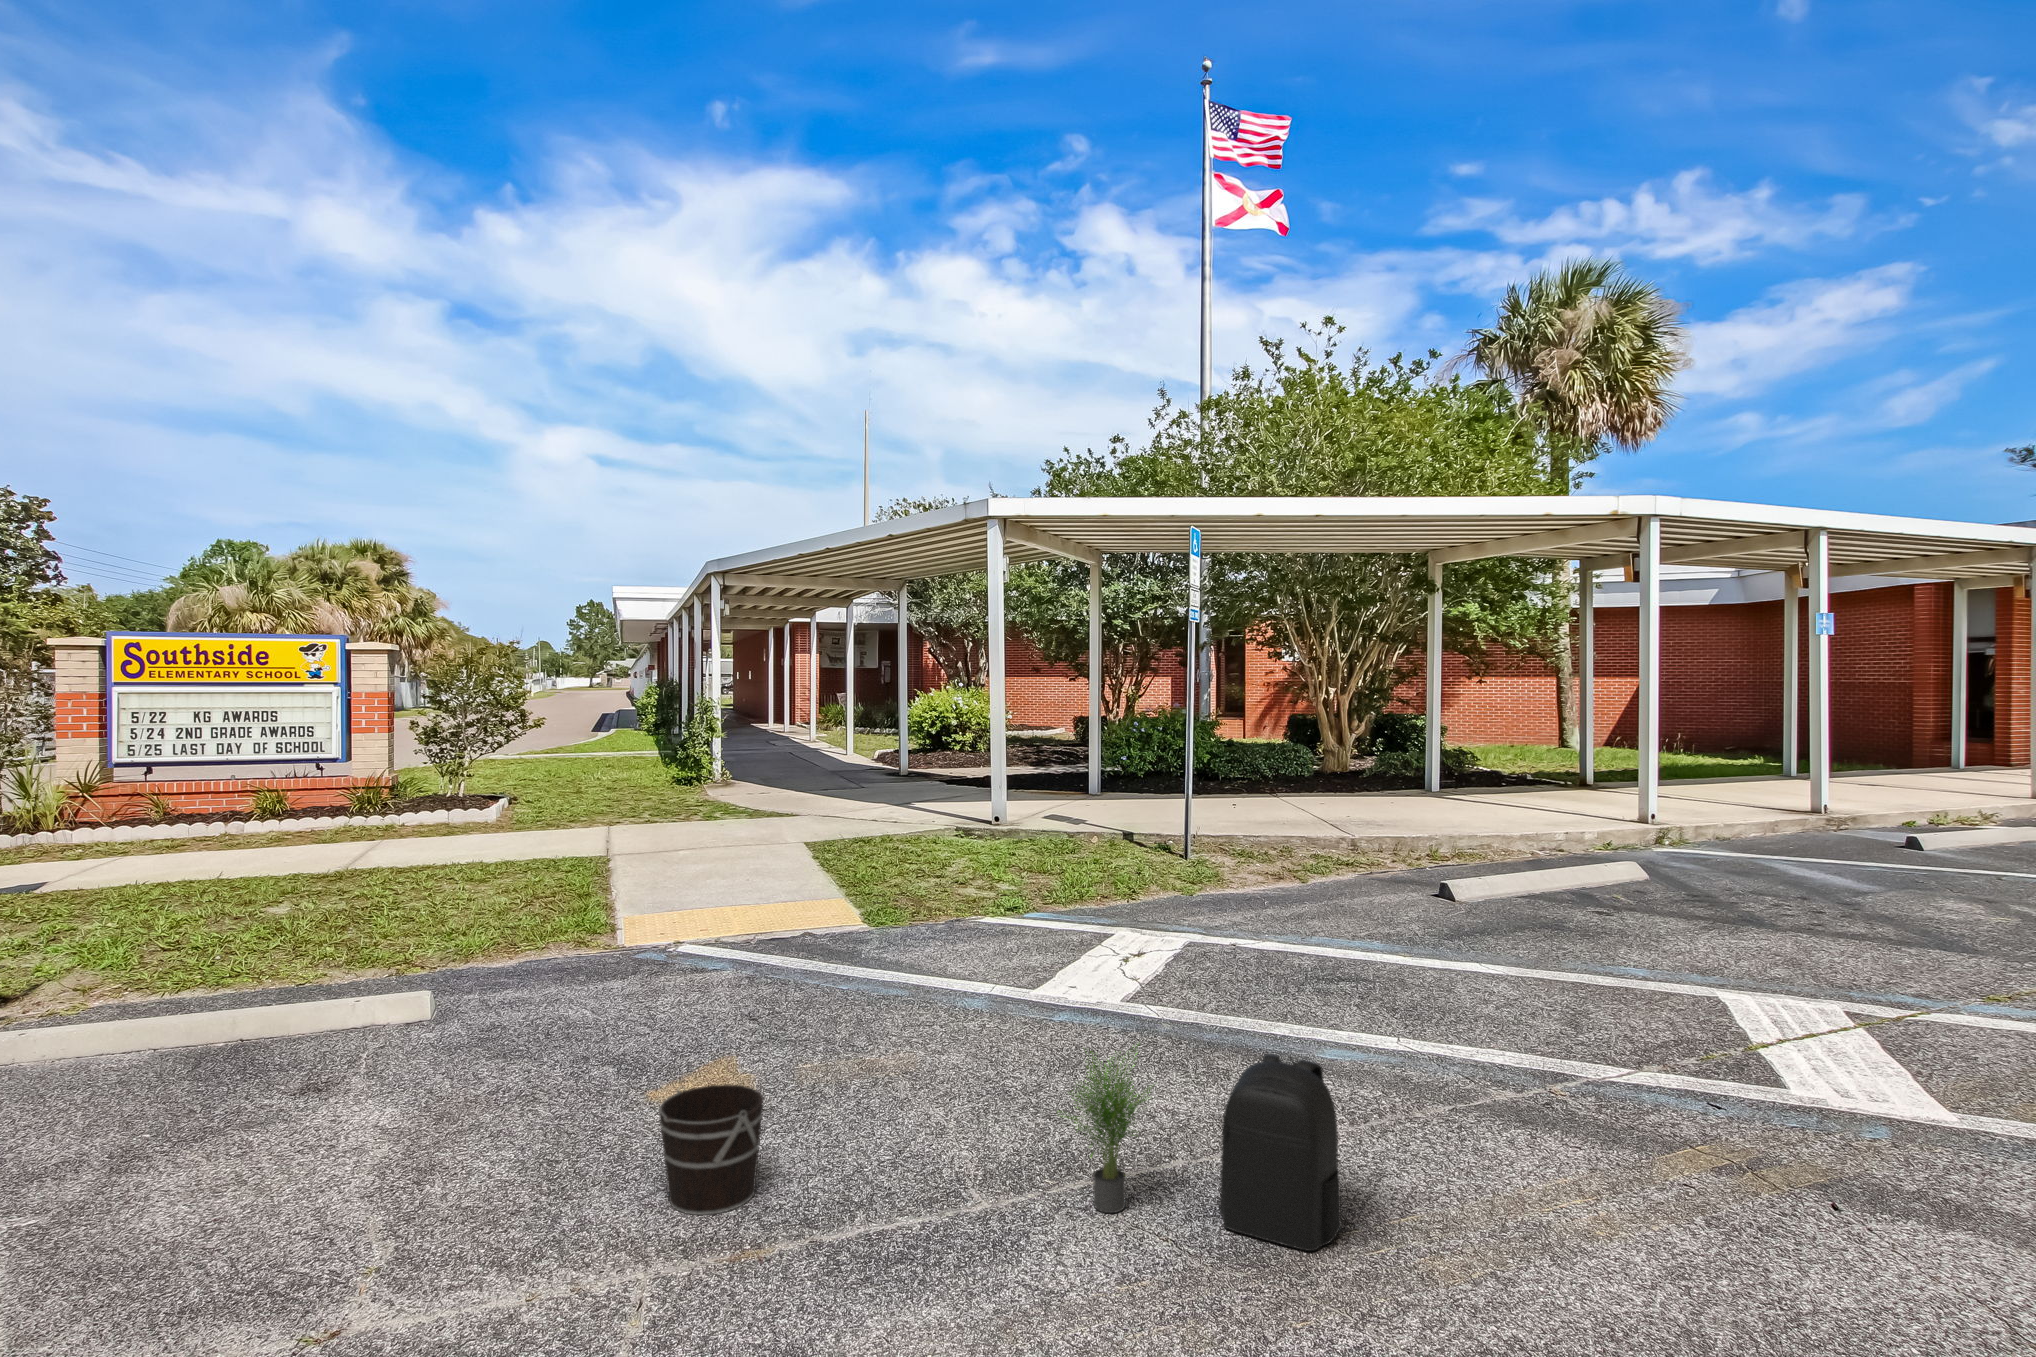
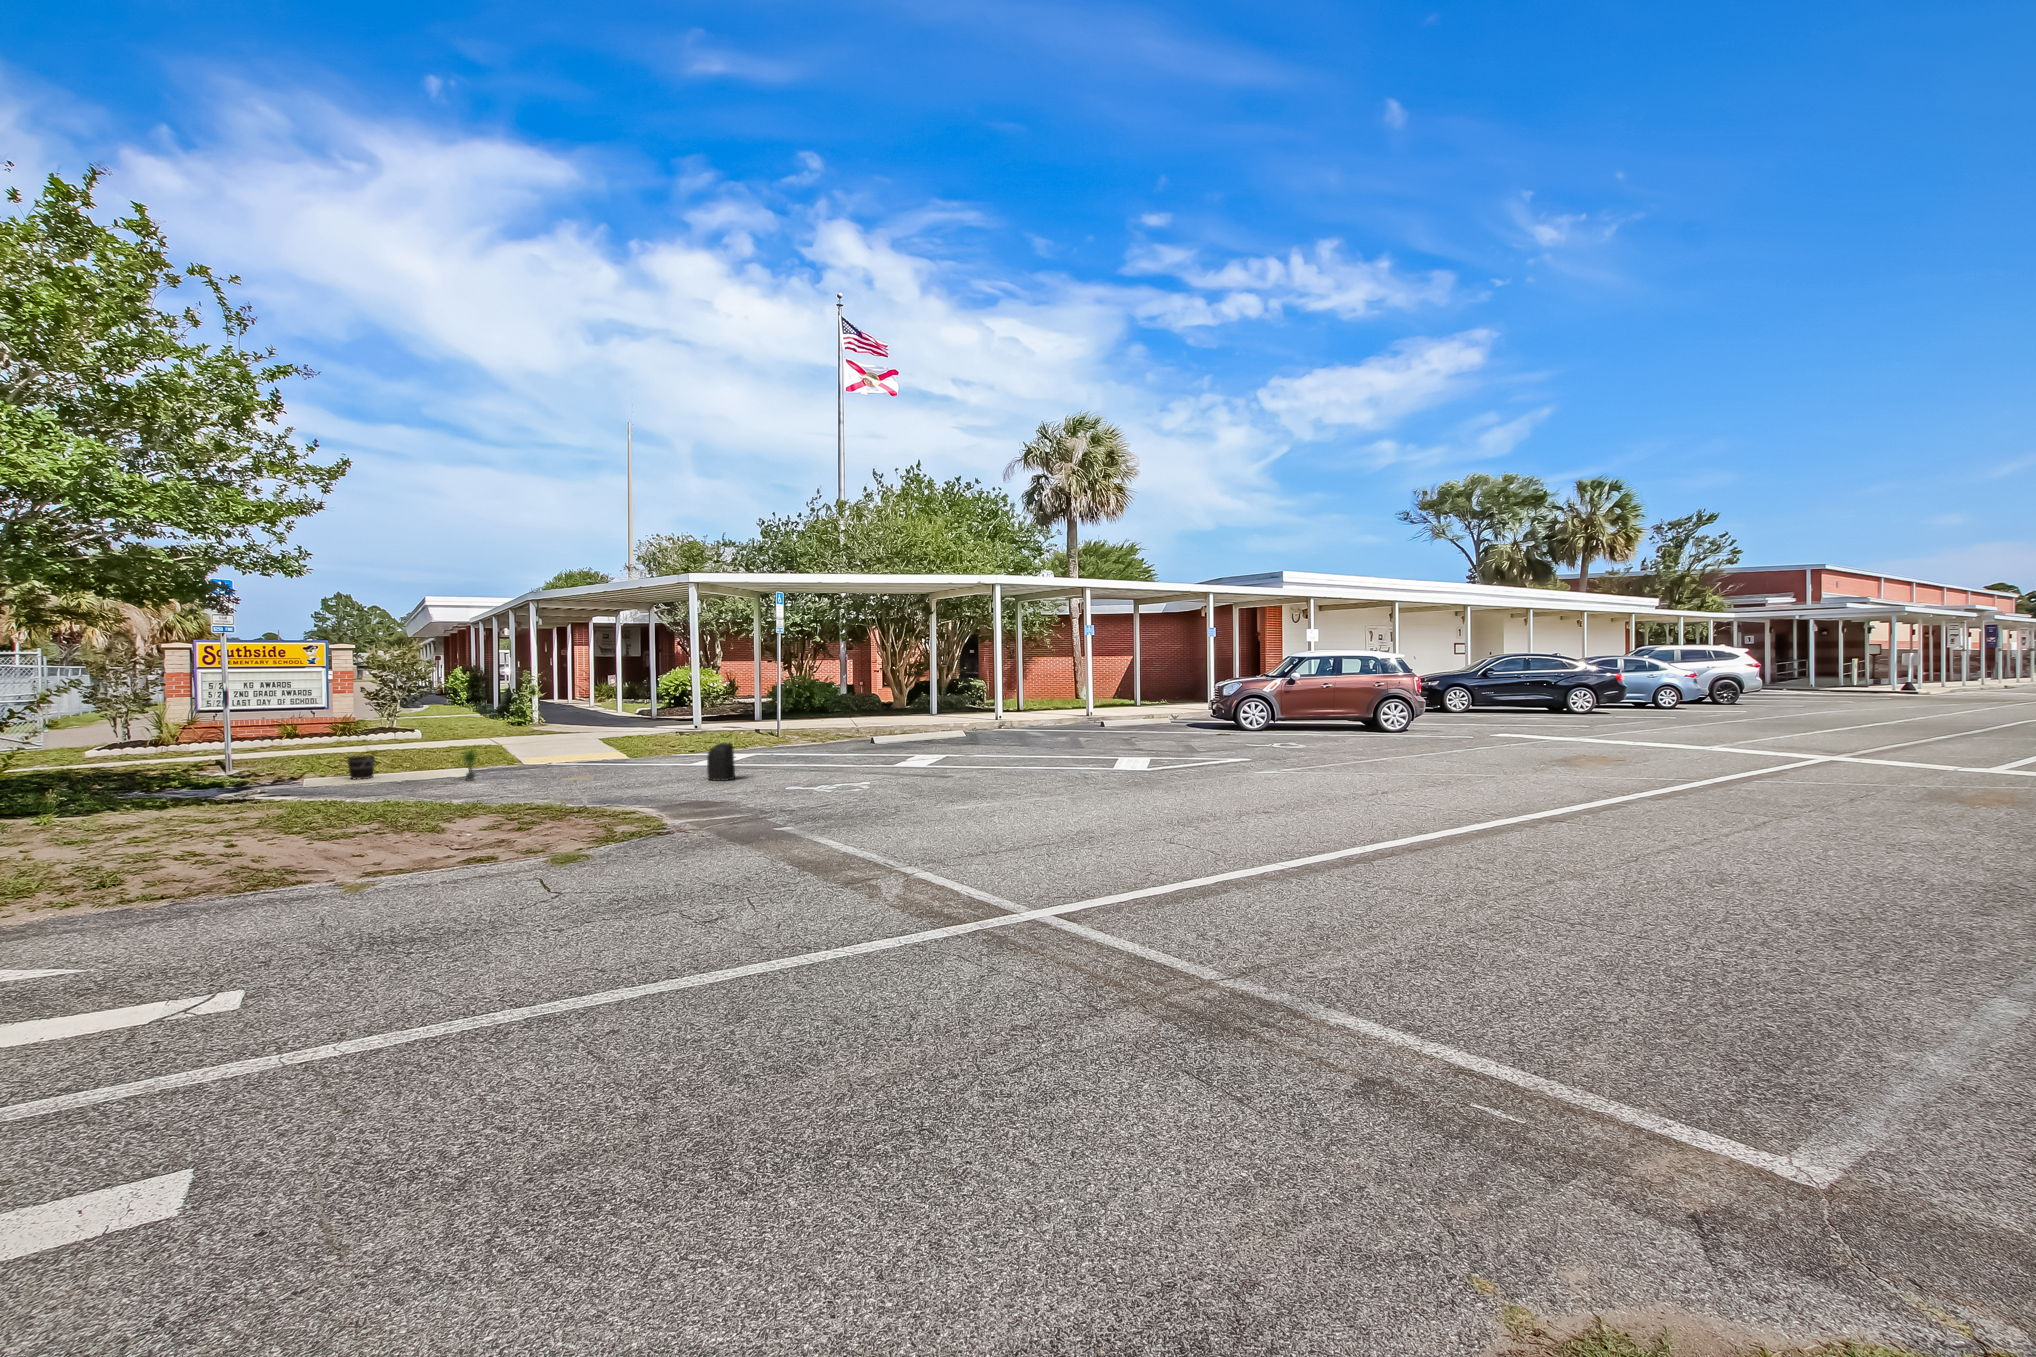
potted plant: present [1065,1047,1148,1213] -> present [460,749,478,781]
bucket: present [659,1084,763,1215] -> present [348,756,375,779]

